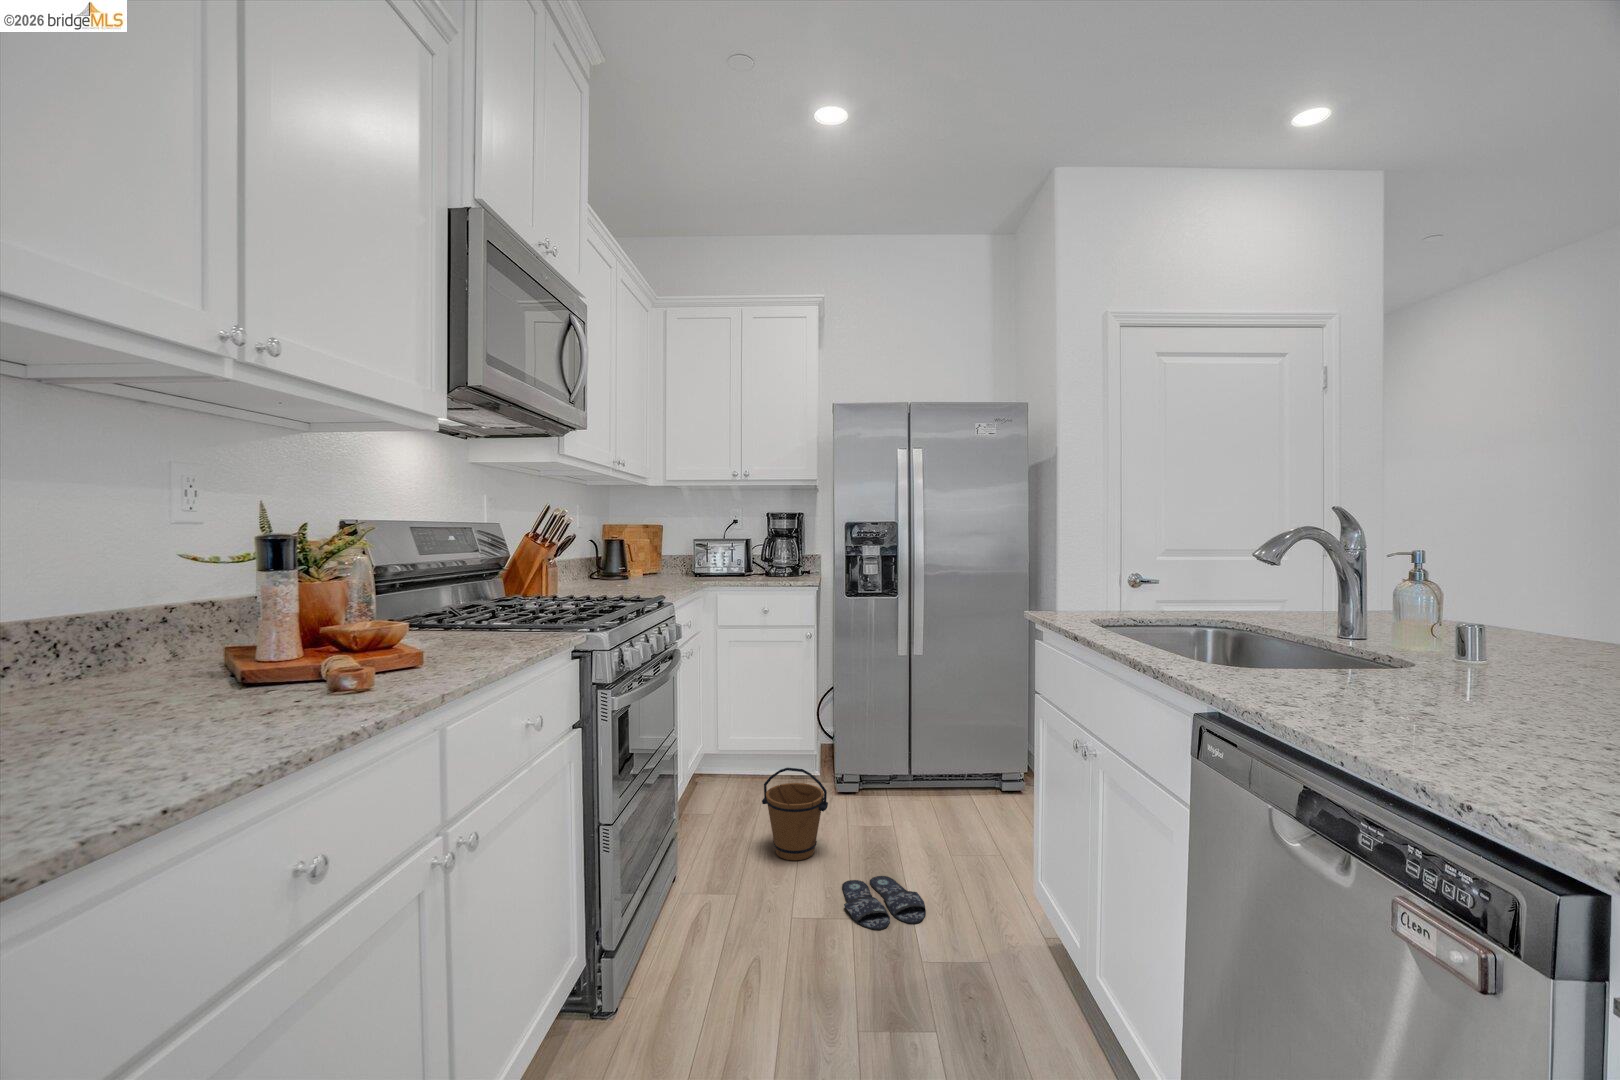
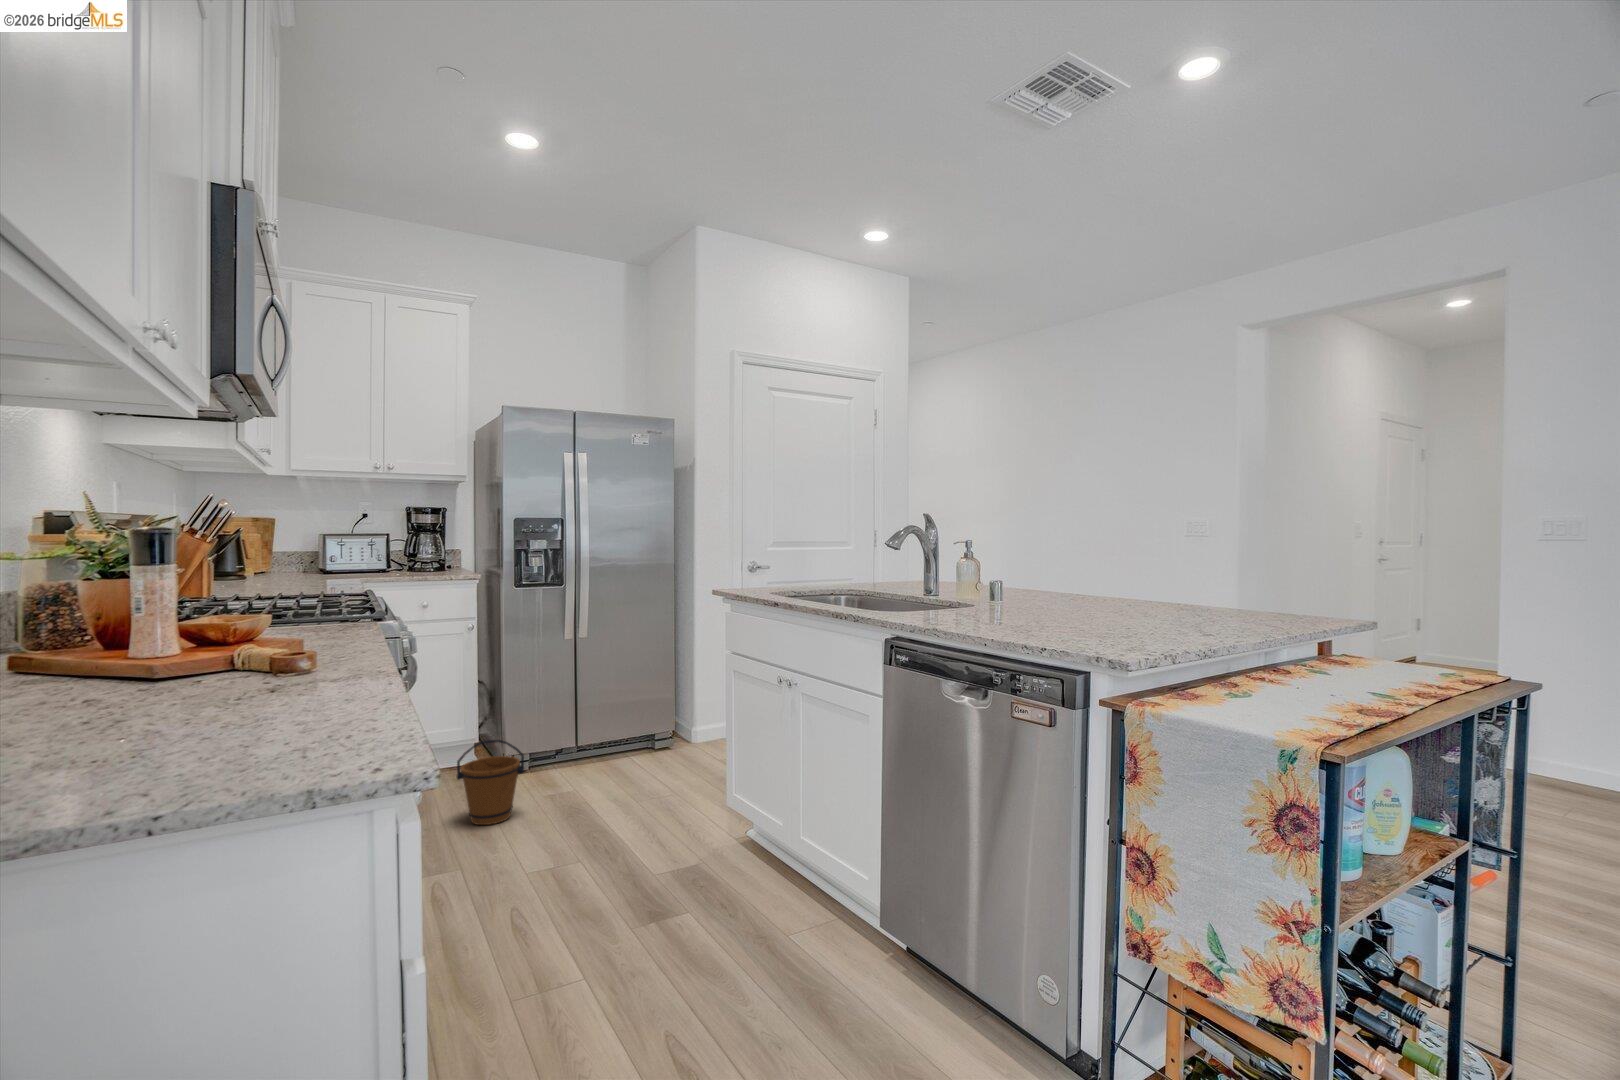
slippers: present [842,876,926,930] -> none [550,814,630,846]

